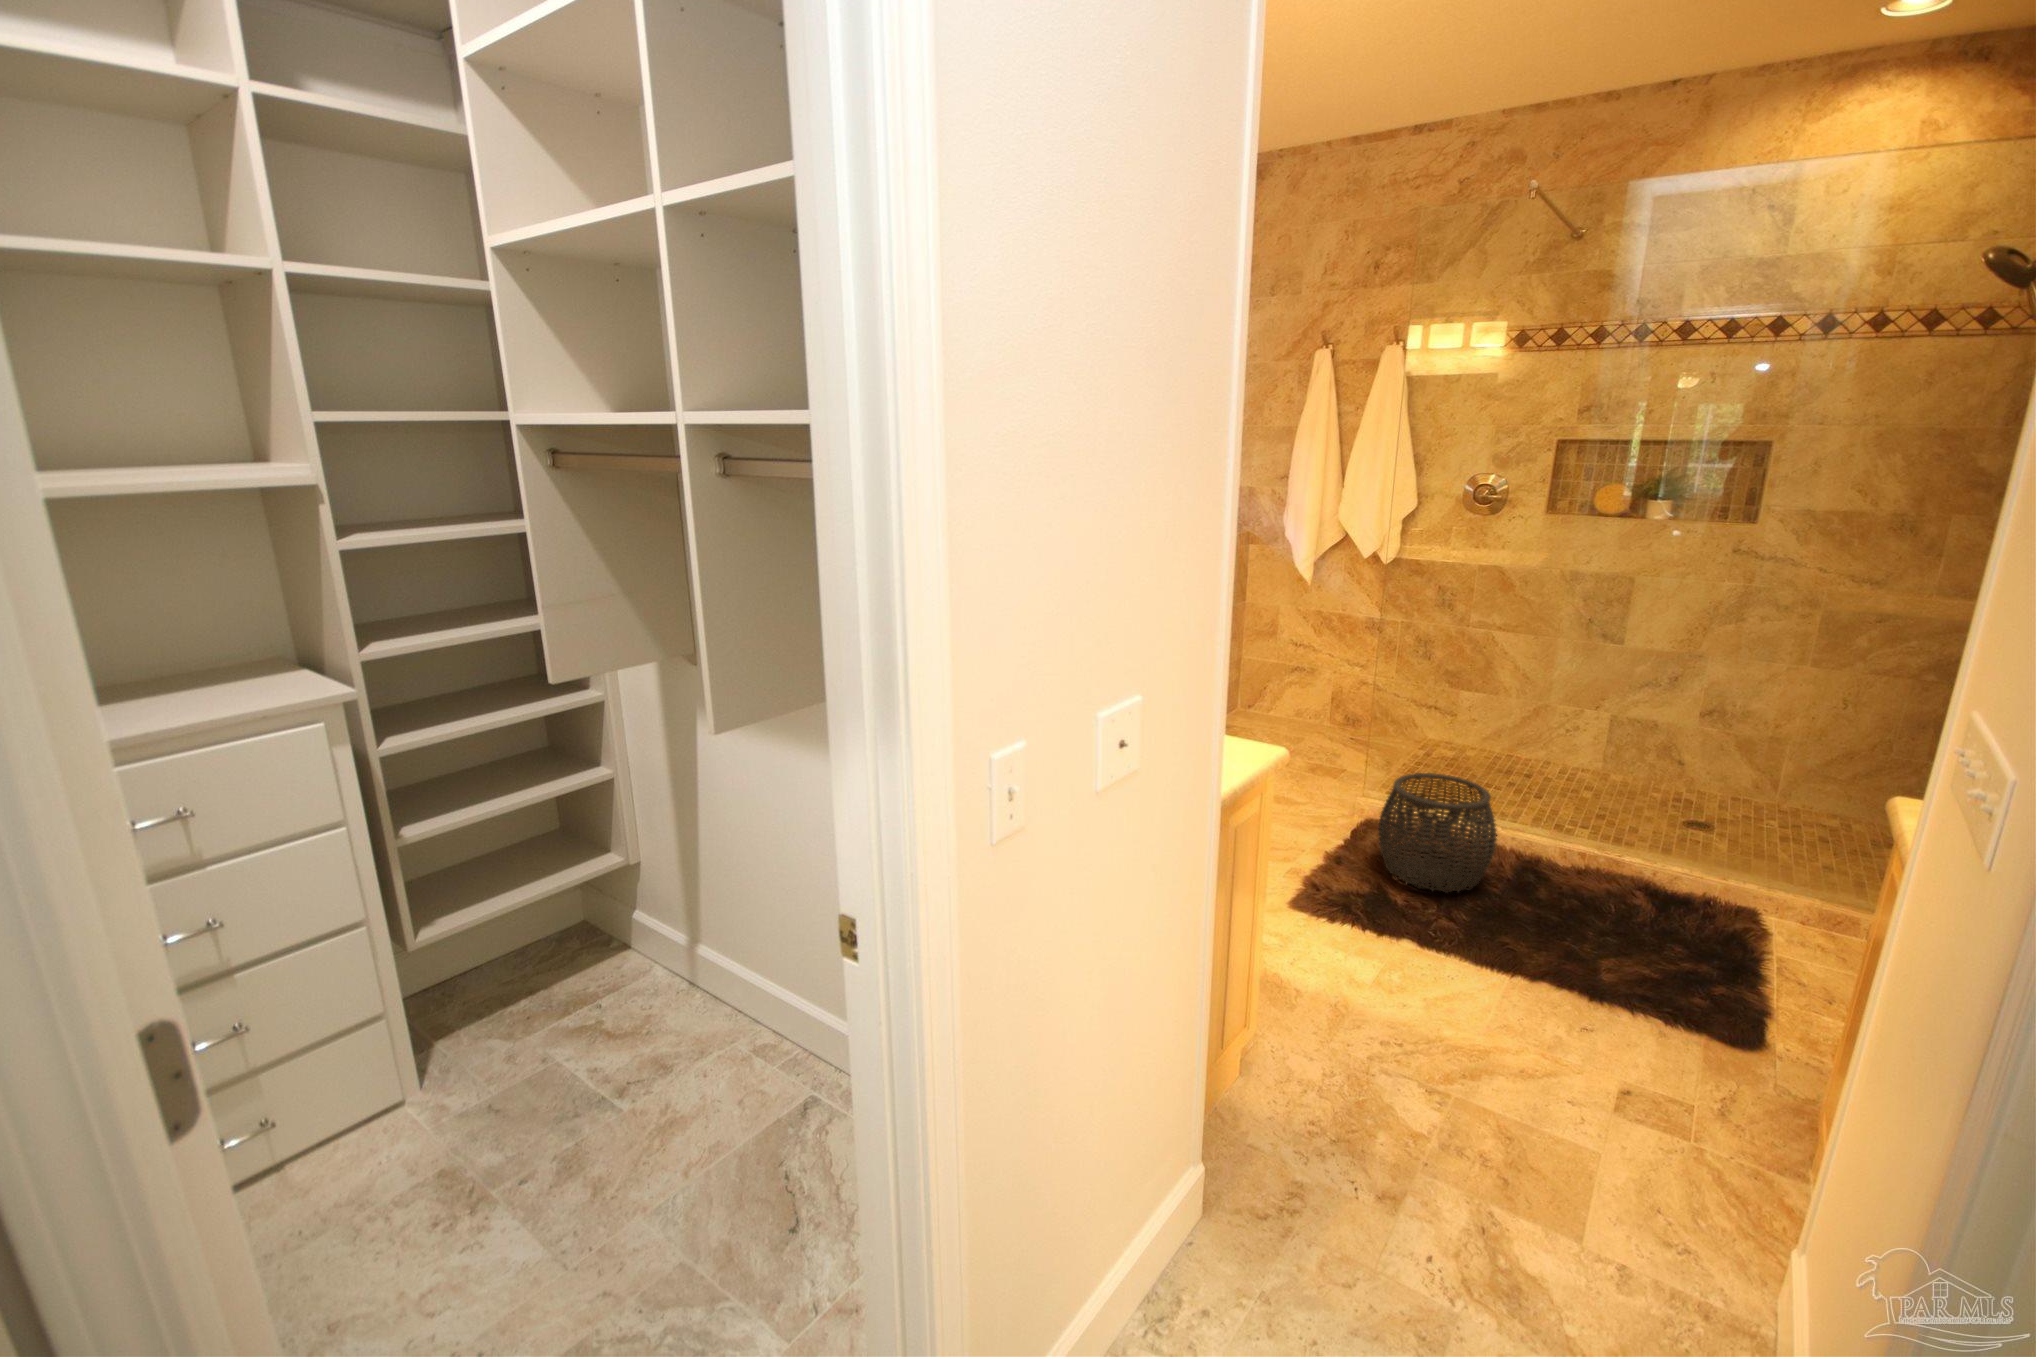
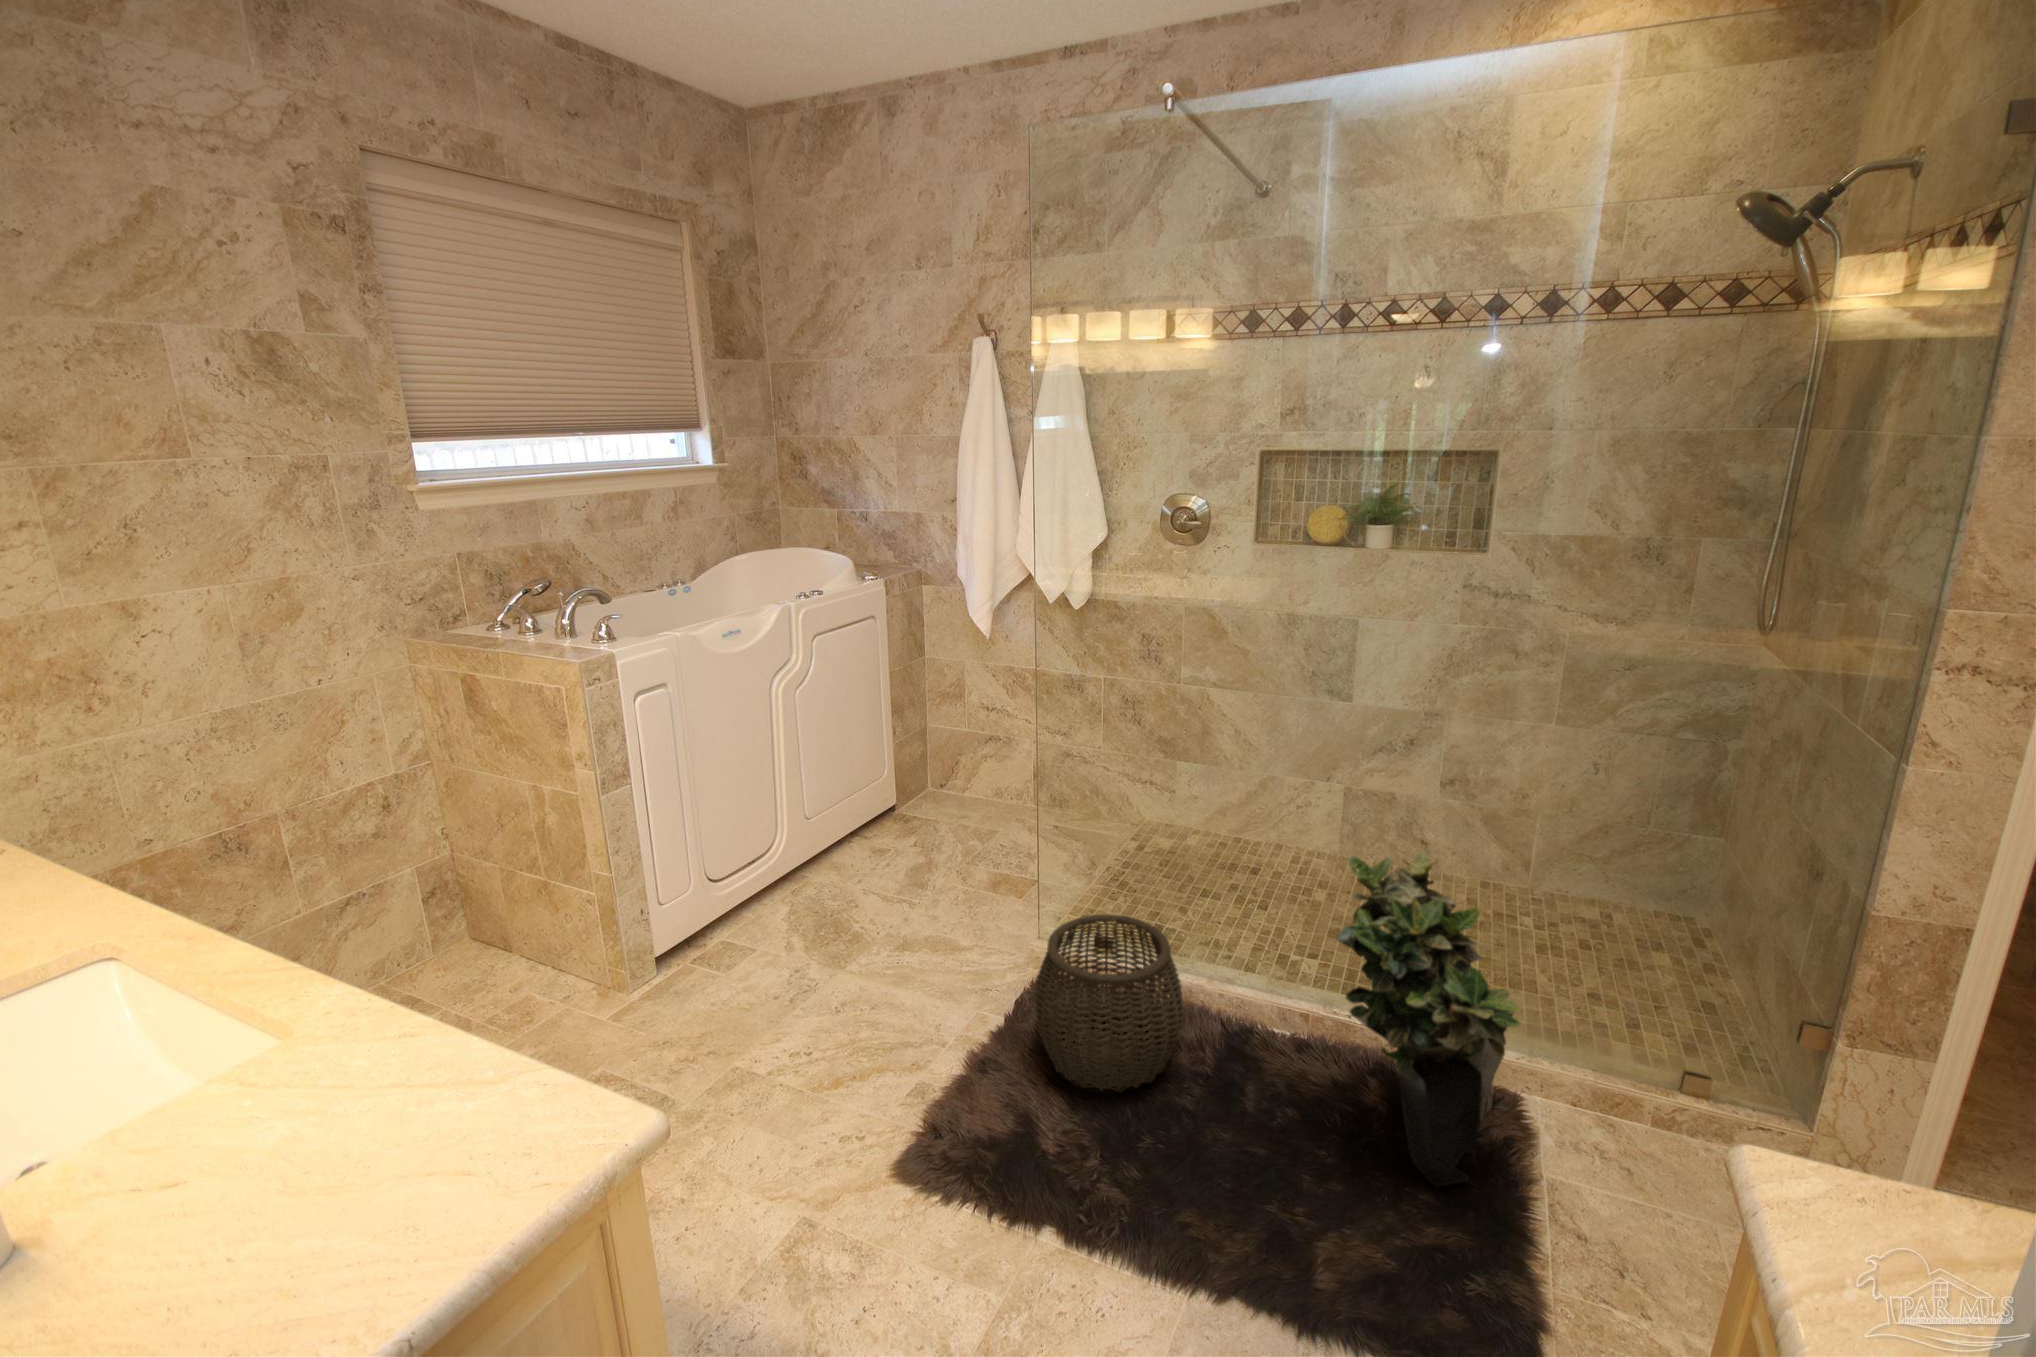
potted plant: none [1637,726,1784,961] -> present [1337,852,1520,1186]

